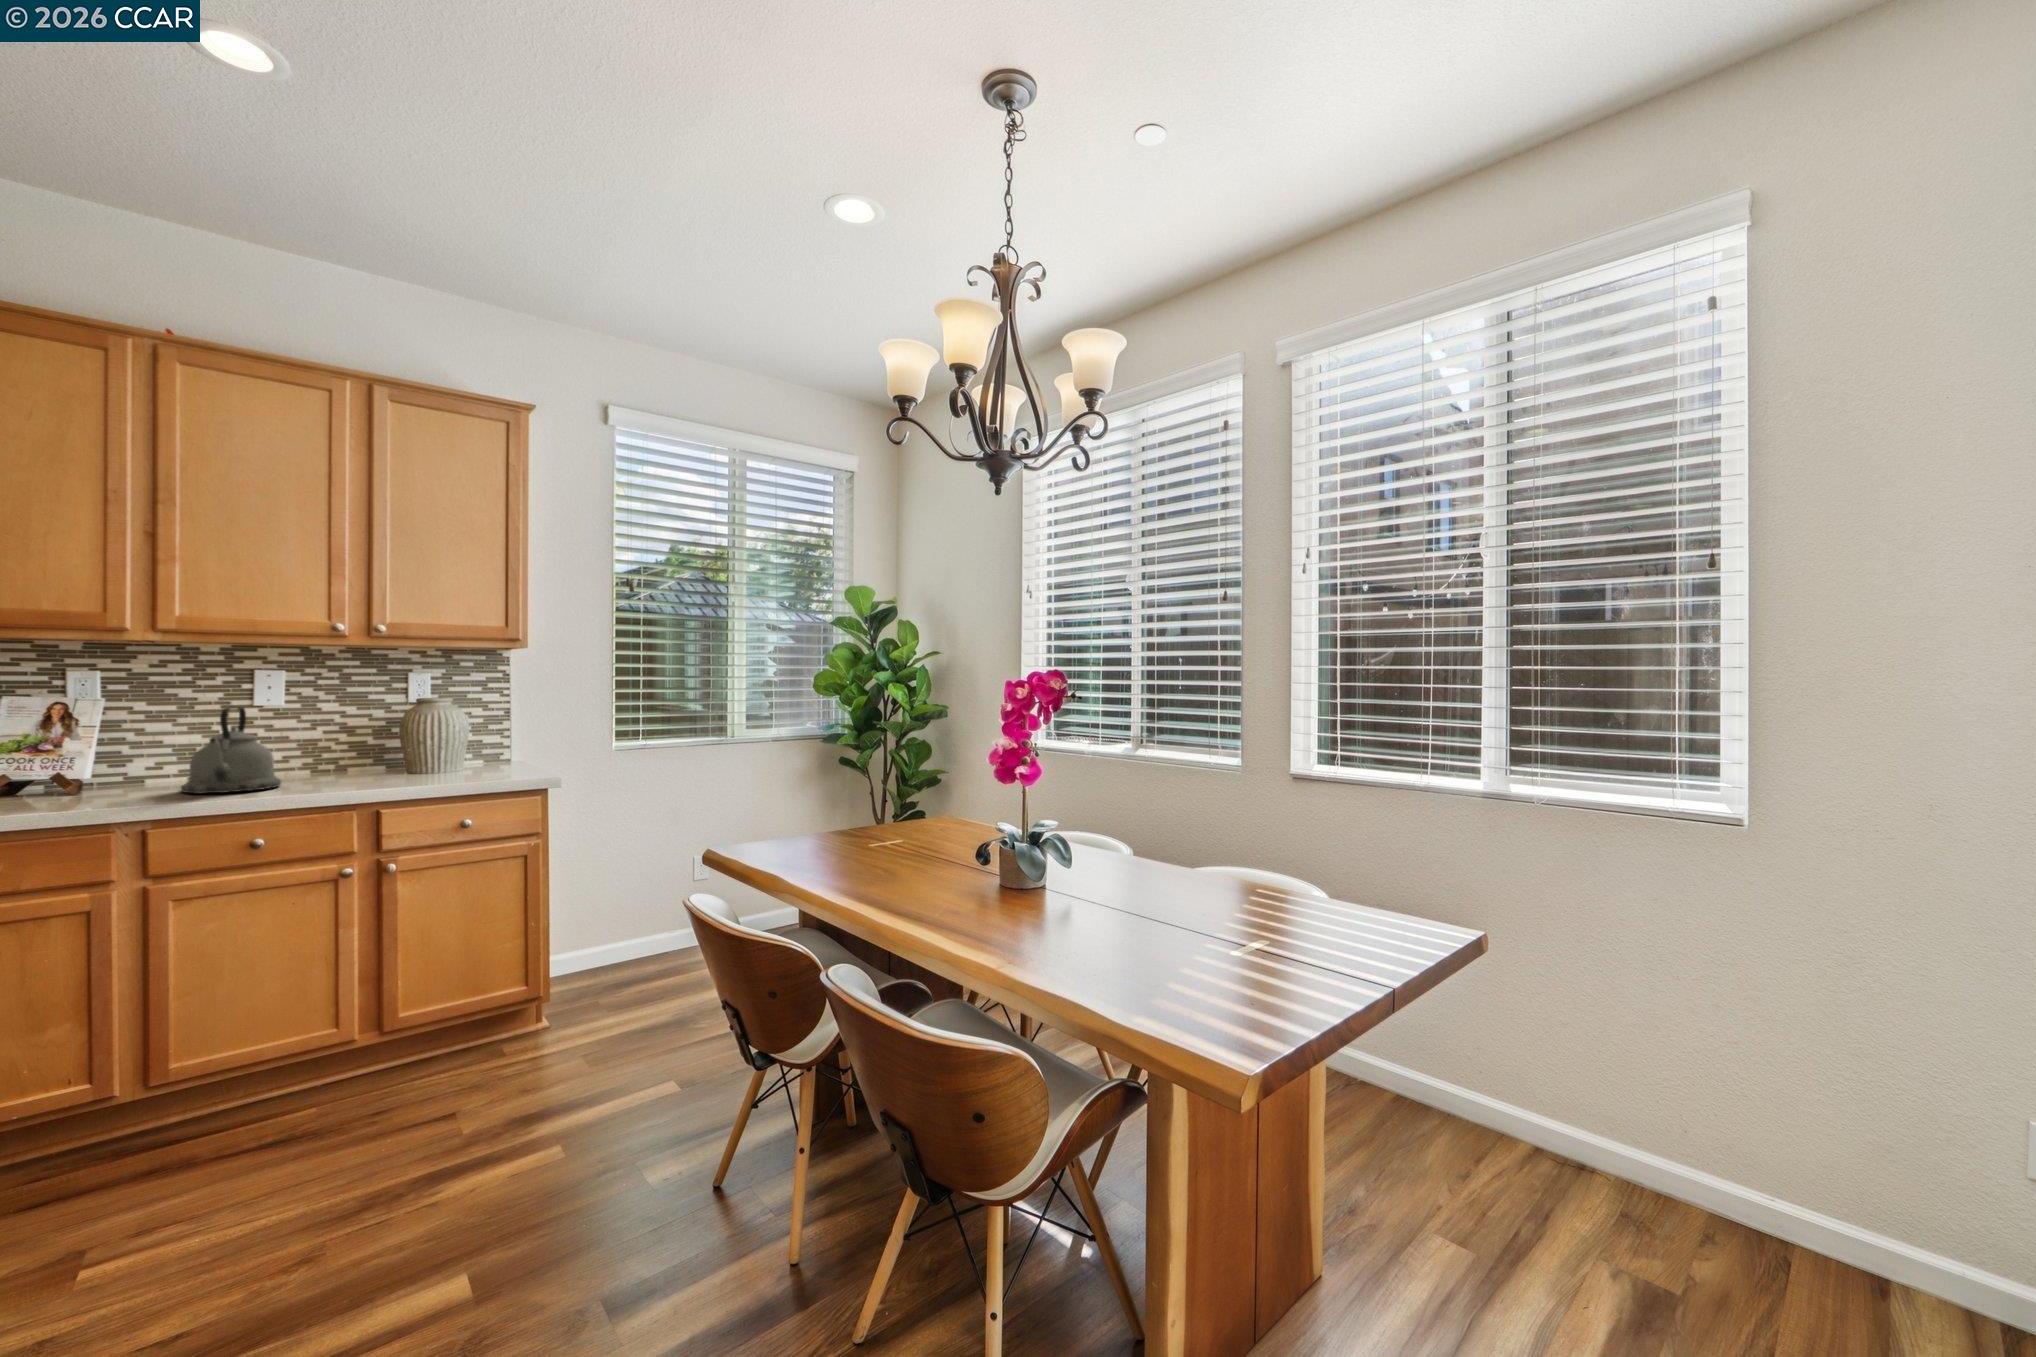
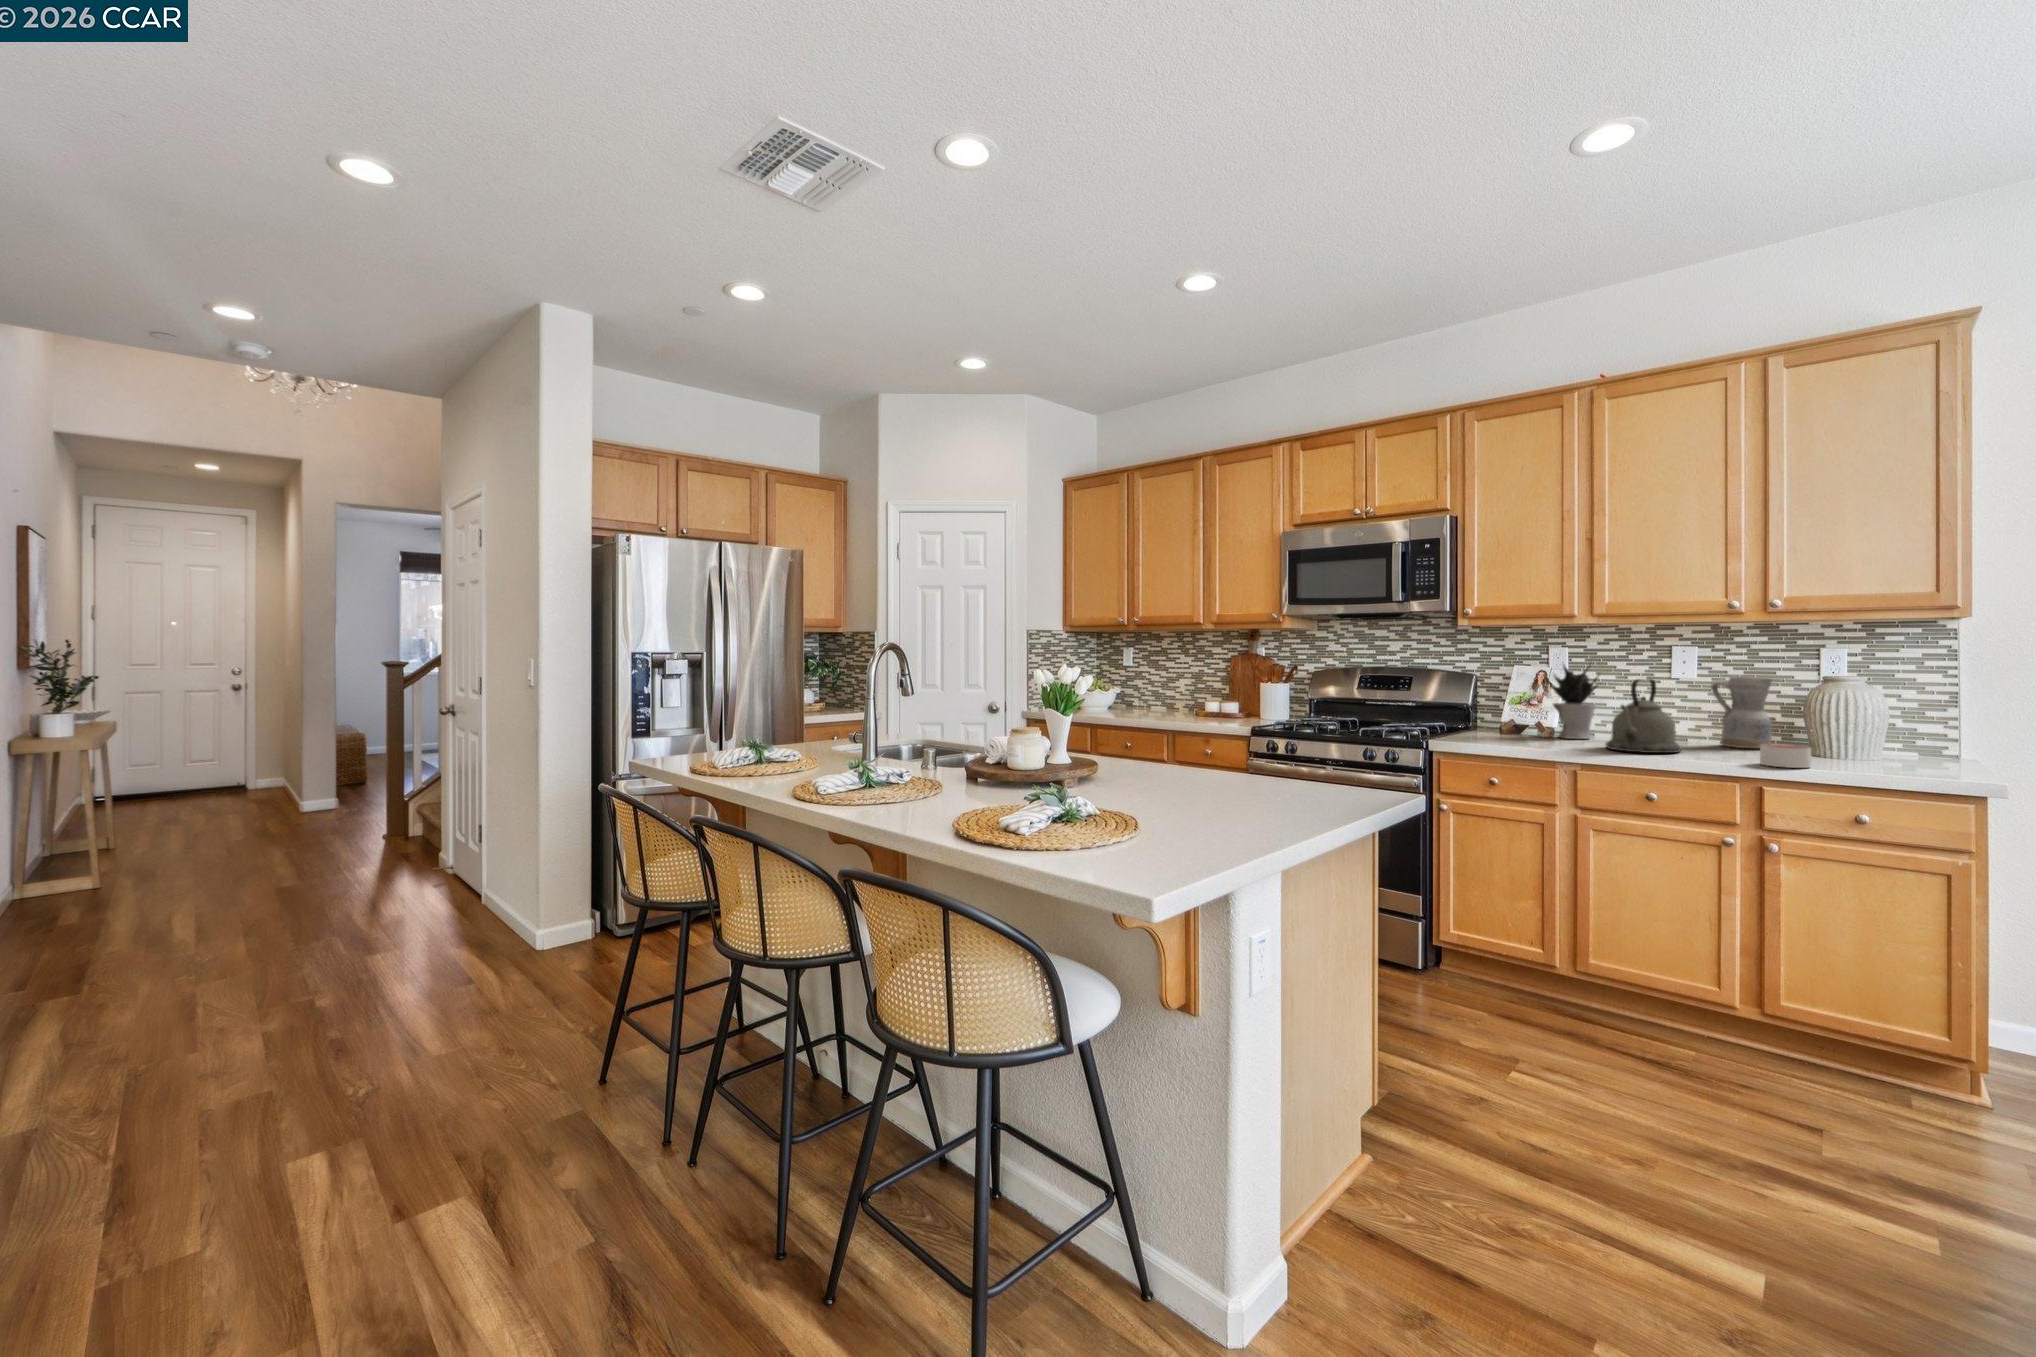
potted plant: none [66,687,162,788] -> present [1549,665,1599,739]
ceramic pitcher: none [305,701,370,774] -> present [1711,676,1772,748]
candle: none [374,765,422,788] -> present [1760,744,1811,768]

